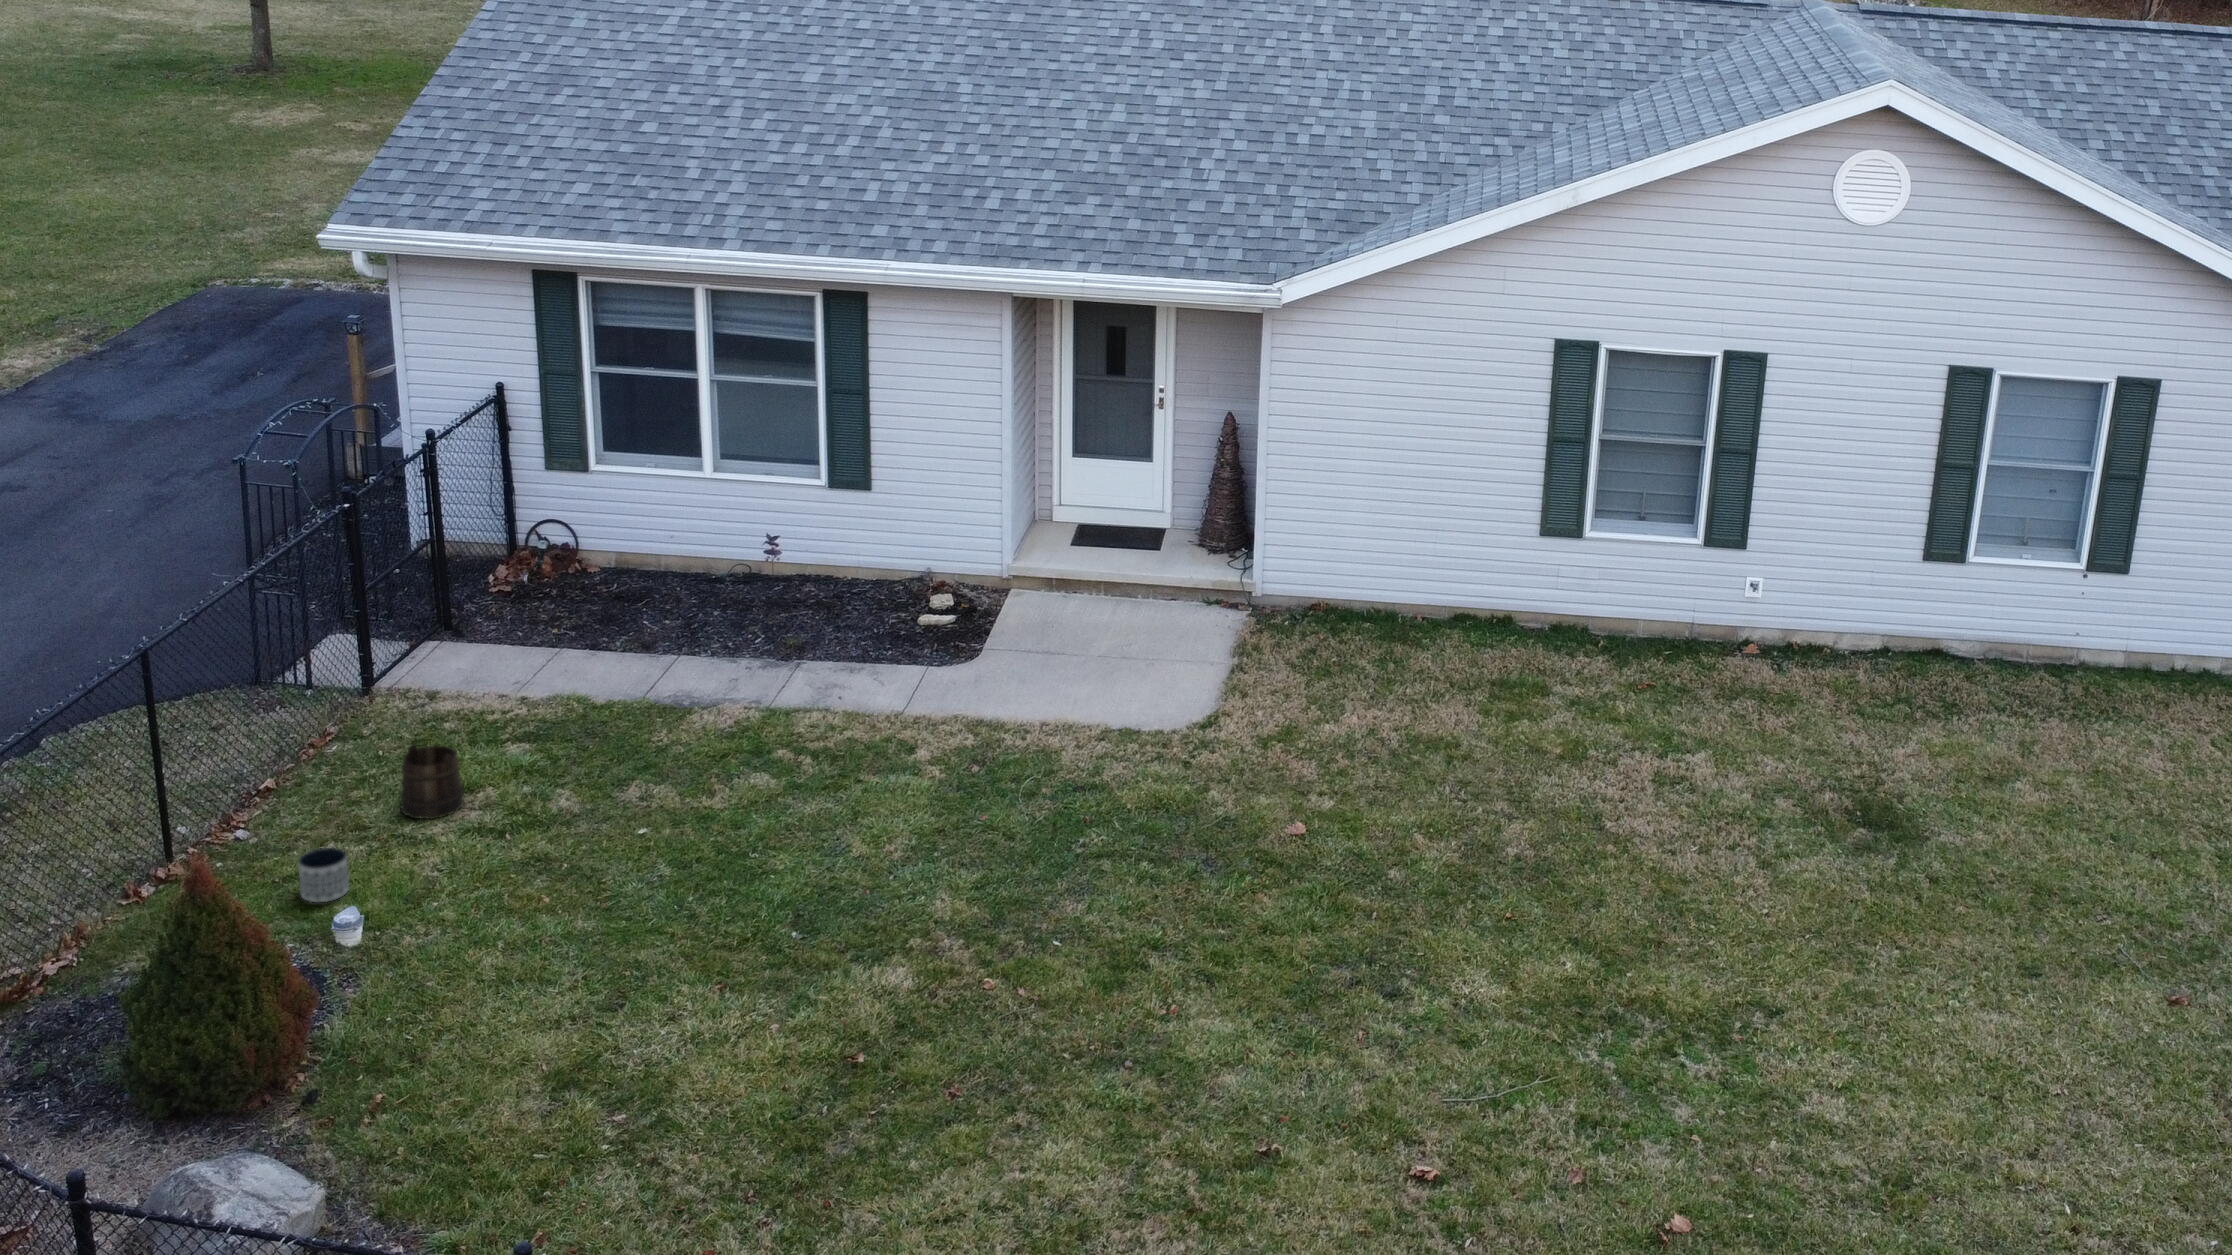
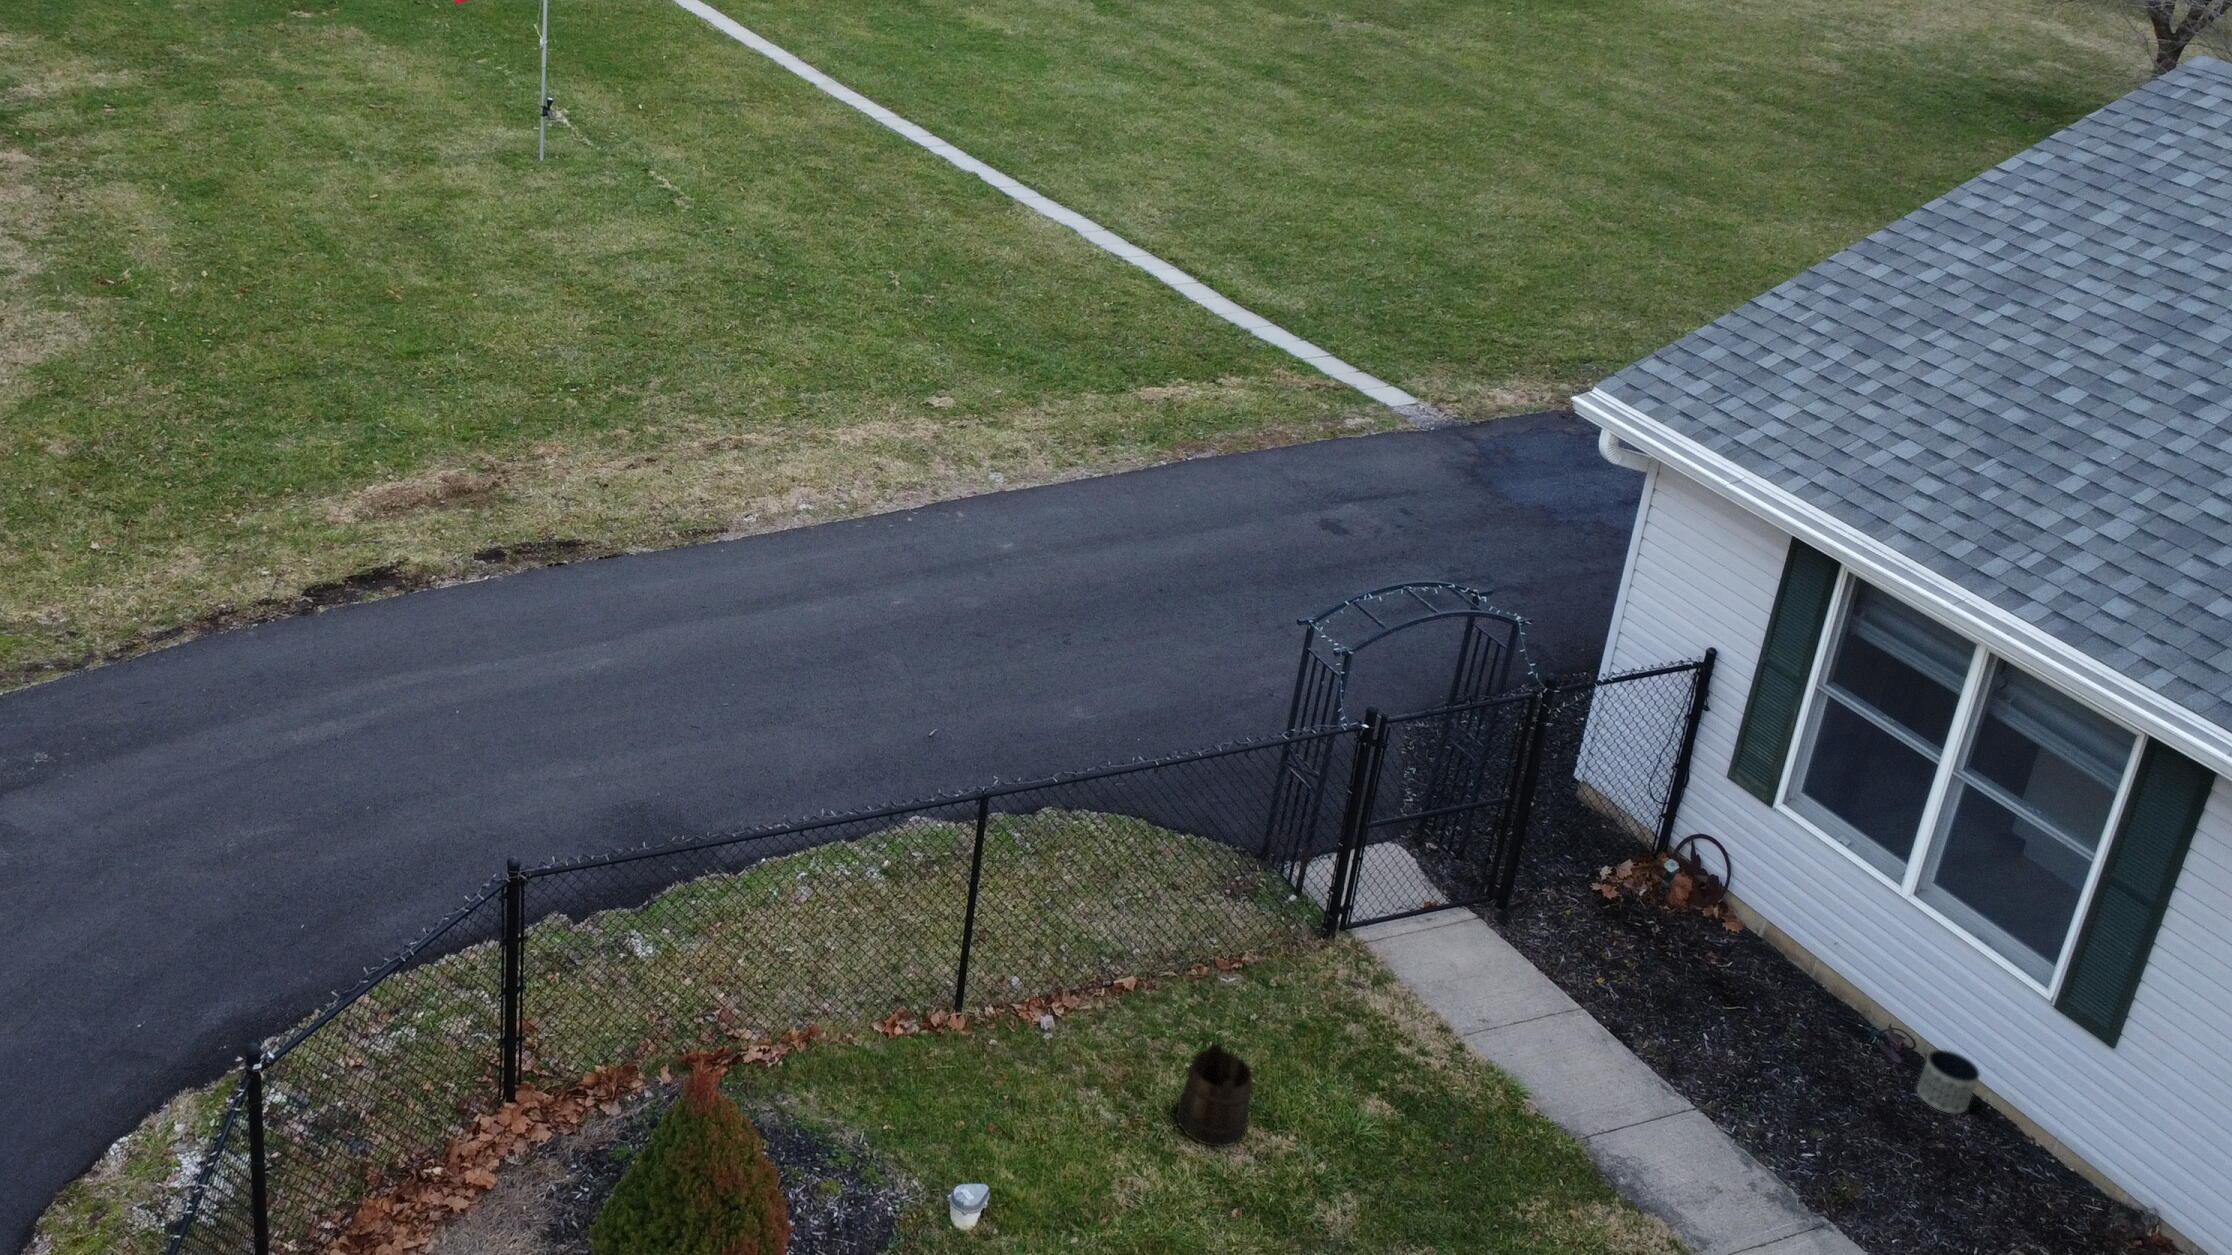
planter: present [299,848,349,902] -> present [1917,1050,1979,1113]

